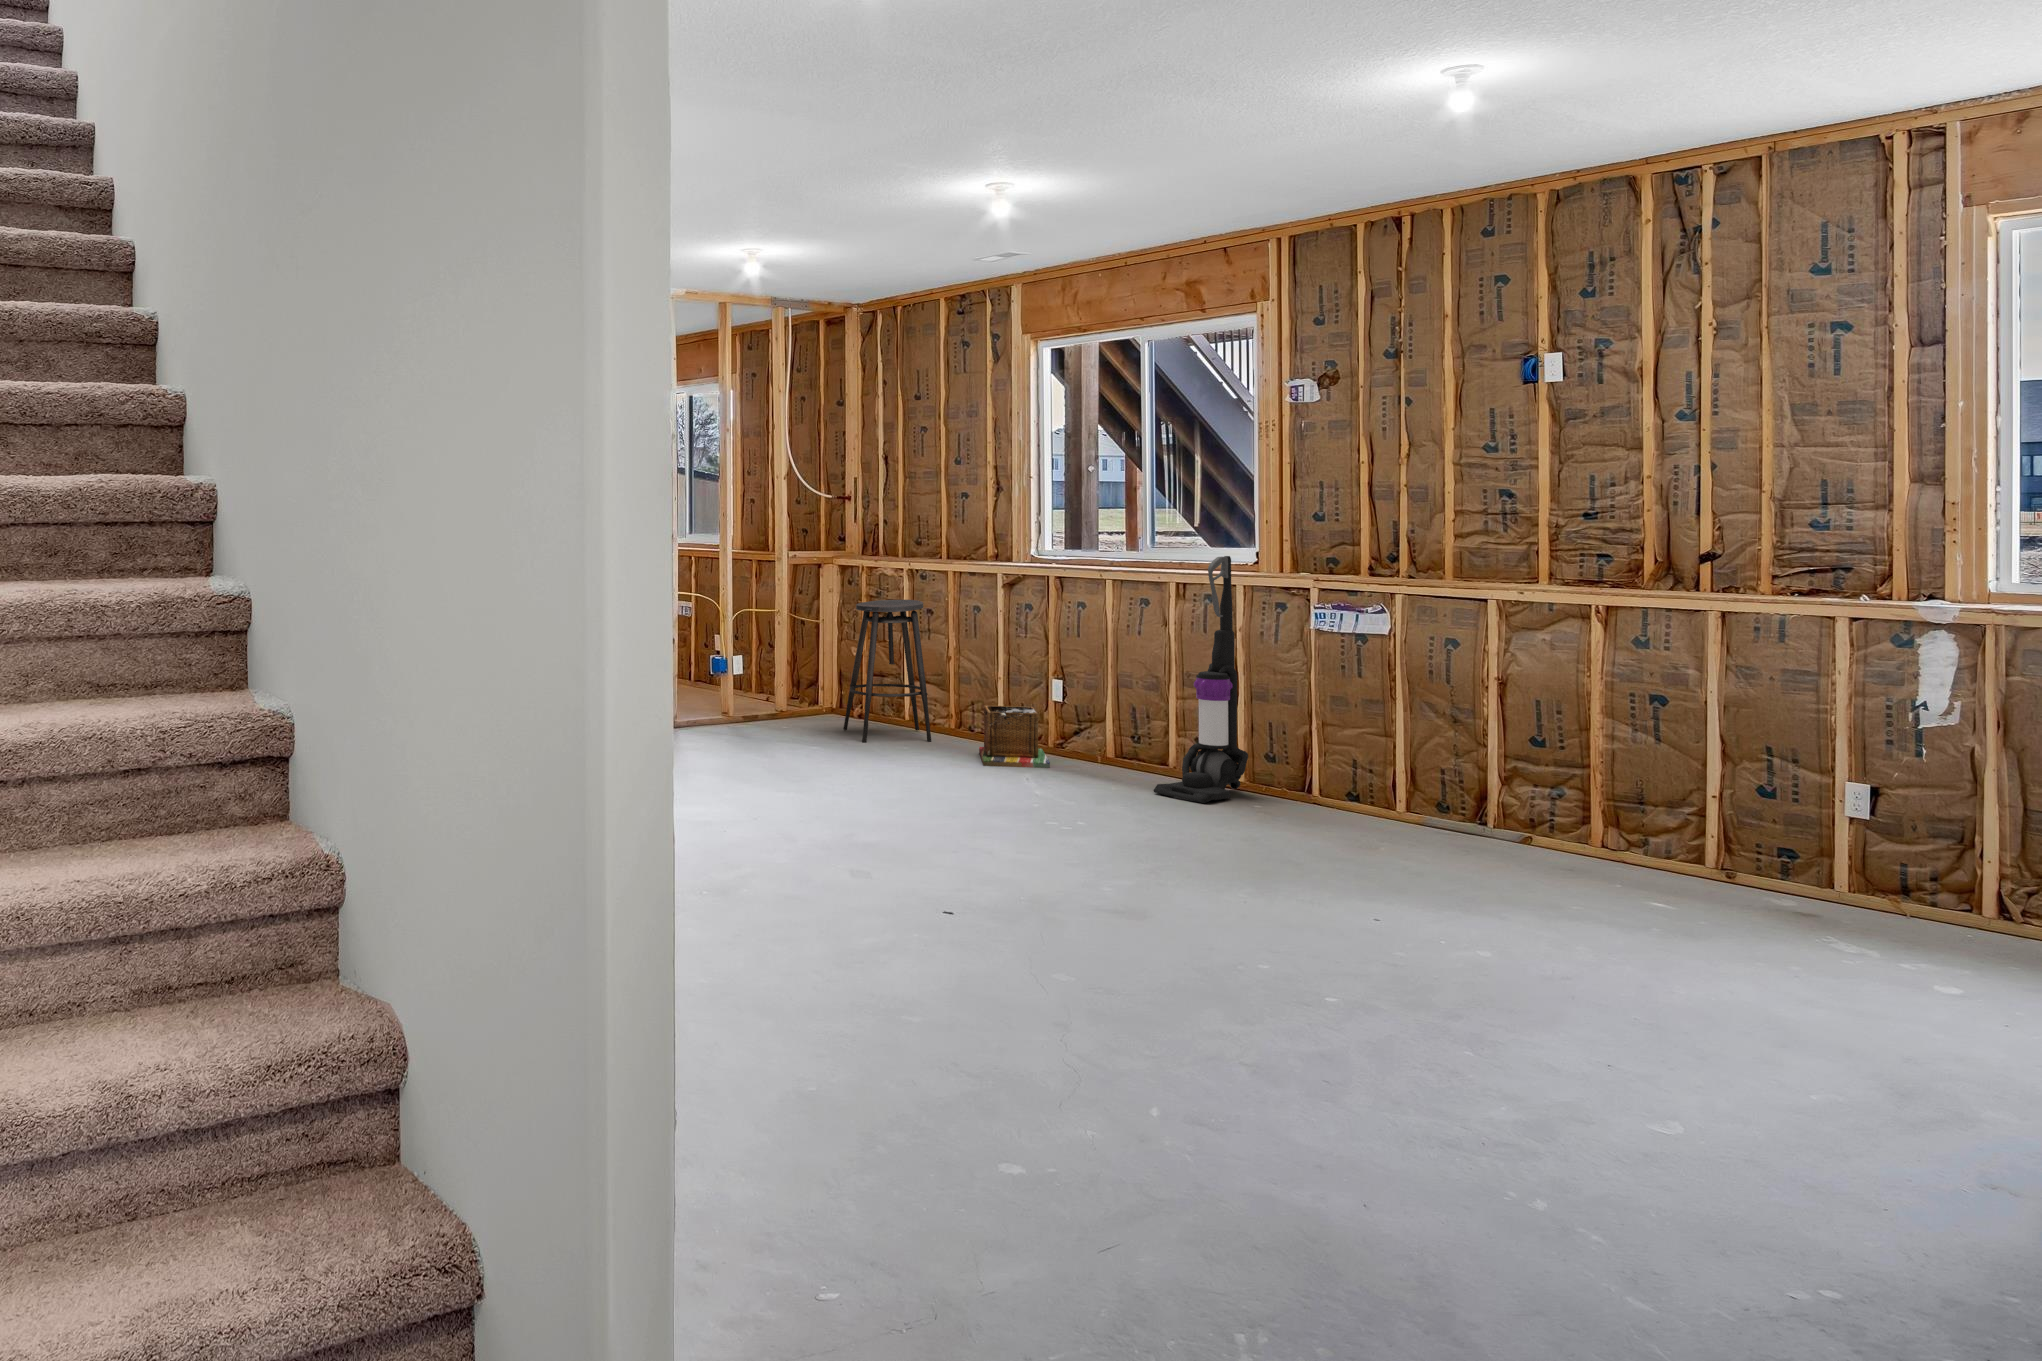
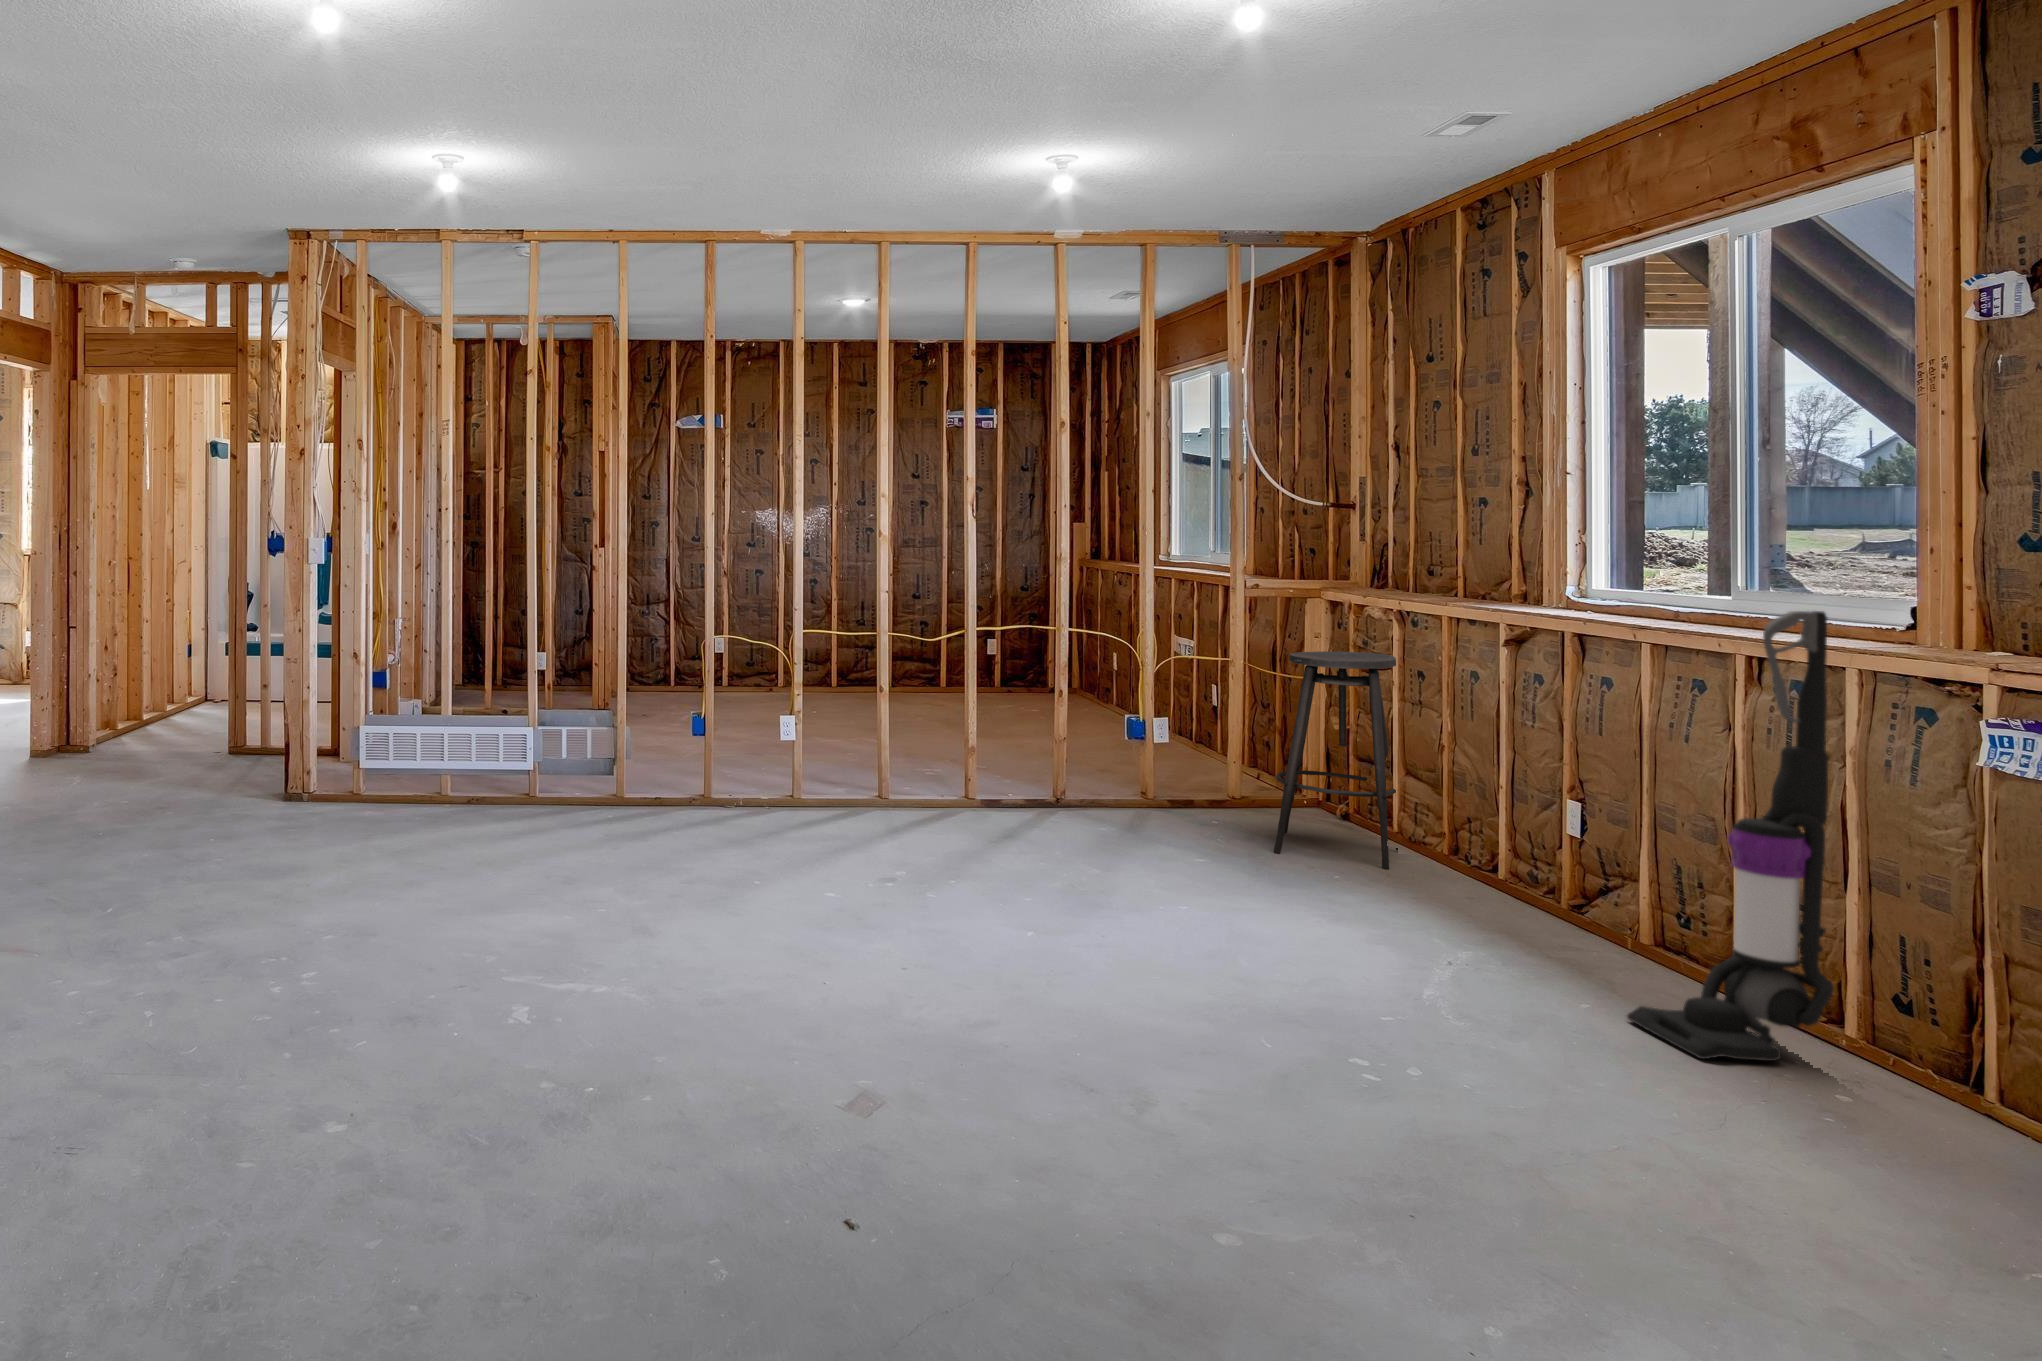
laundry basket: present [979,706,1050,768] -> none [1398,825,1542,942]

